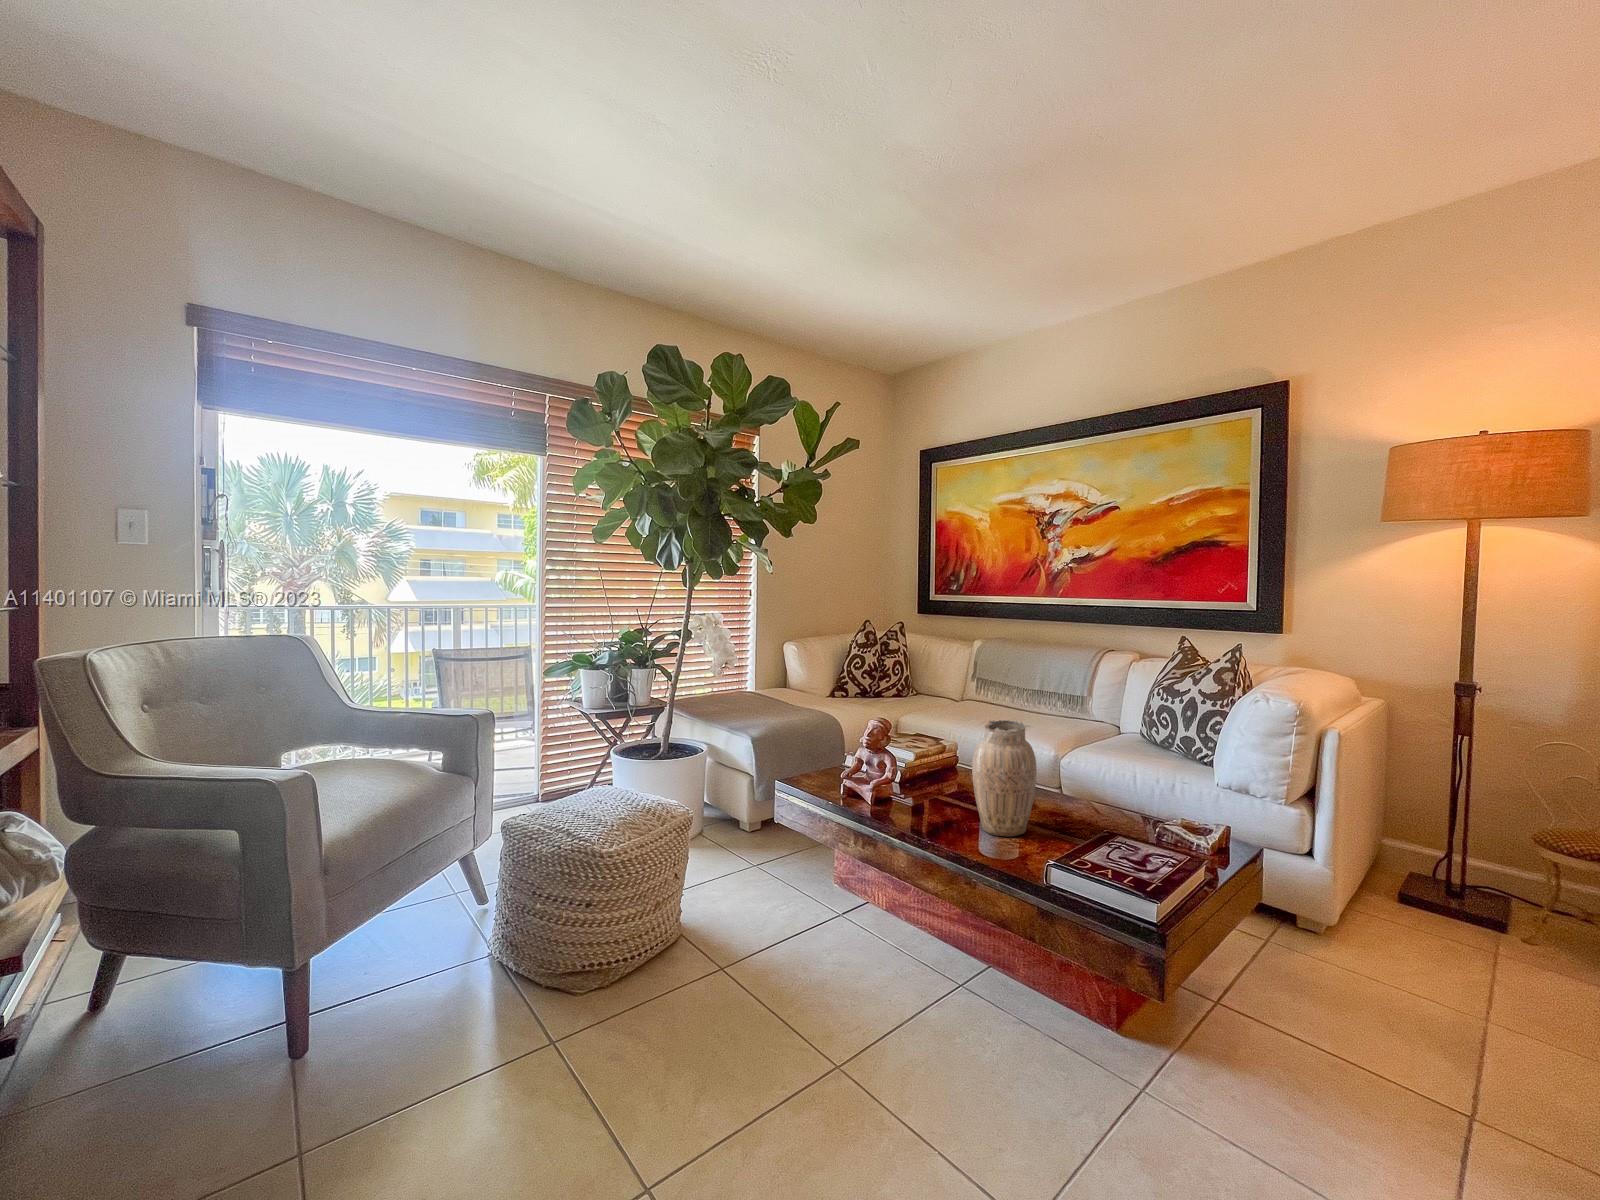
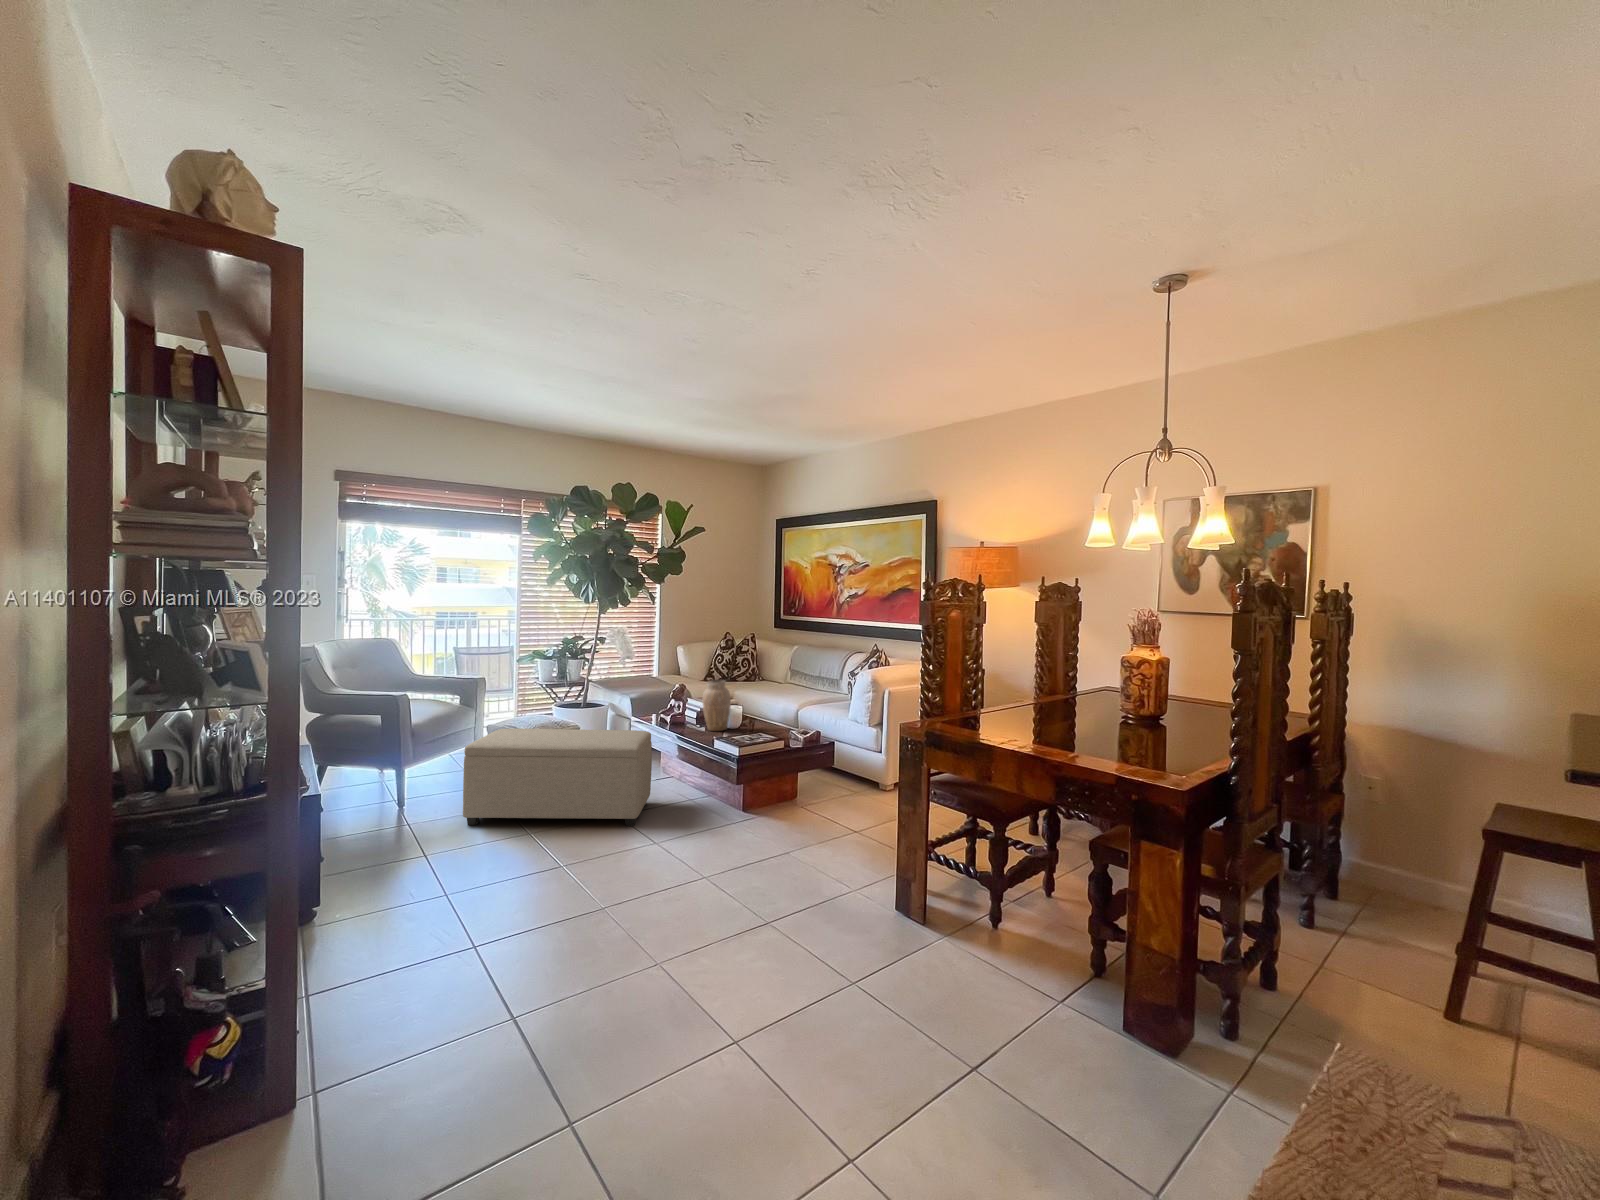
ottoman: none [447,846,914,1149] -> present [463,728,652,826]

